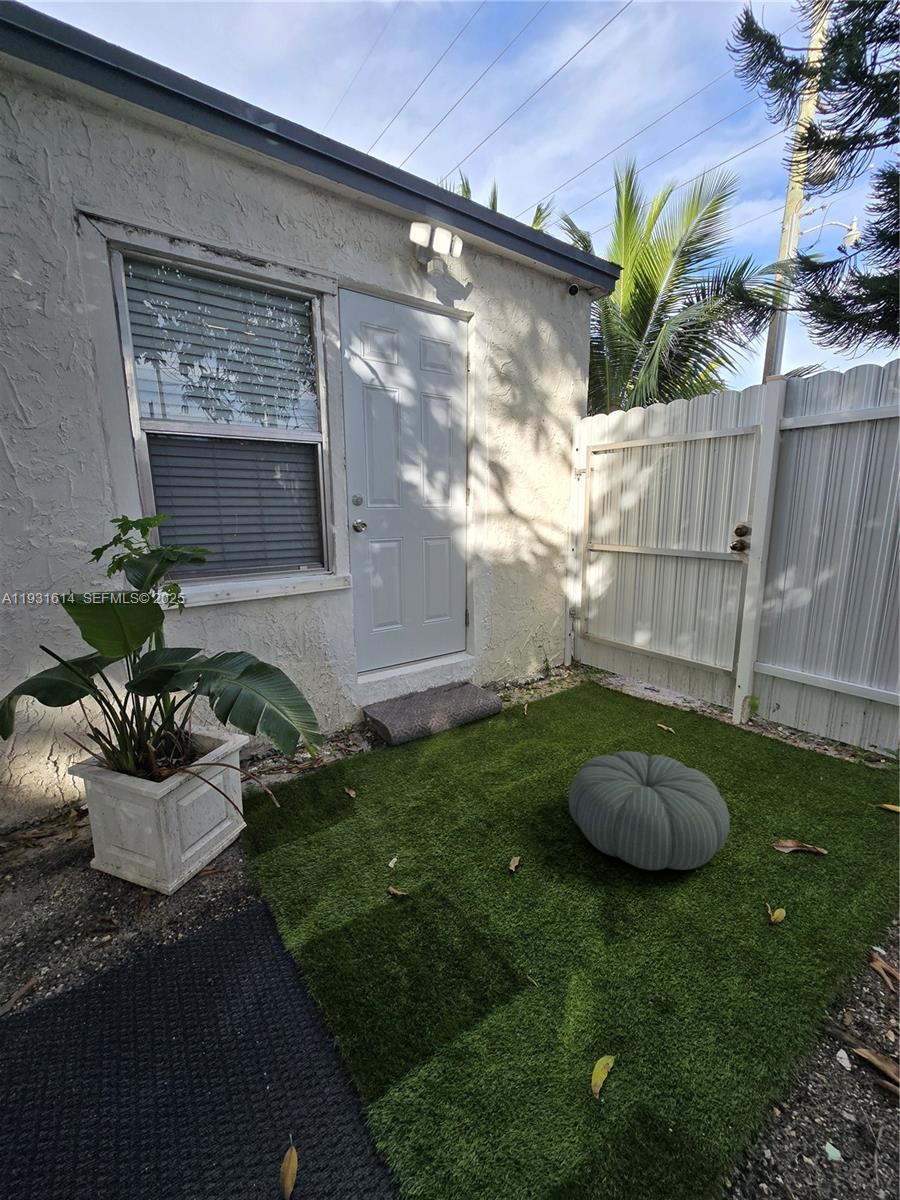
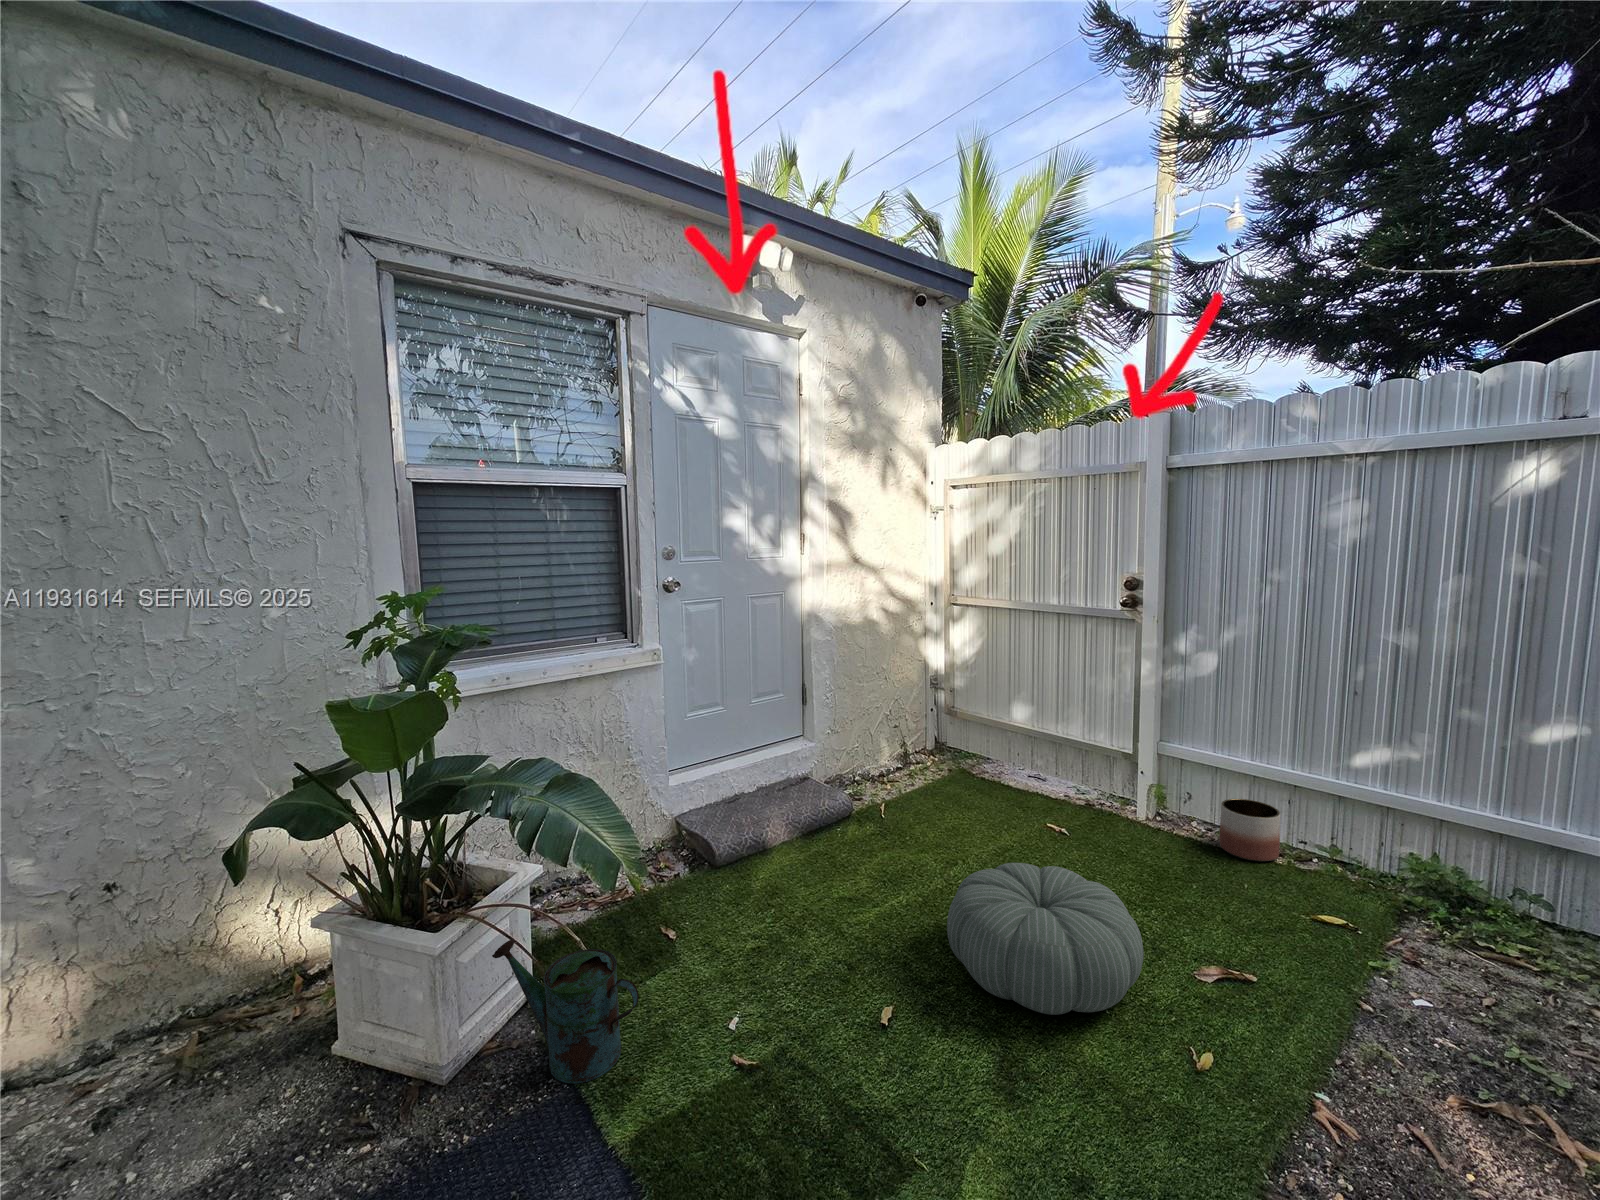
planter: none [801,709,855,760] -> present [1219,799,1280,861]
watering can: none [205,791,317,902] -> present [492,939,639,1084]

